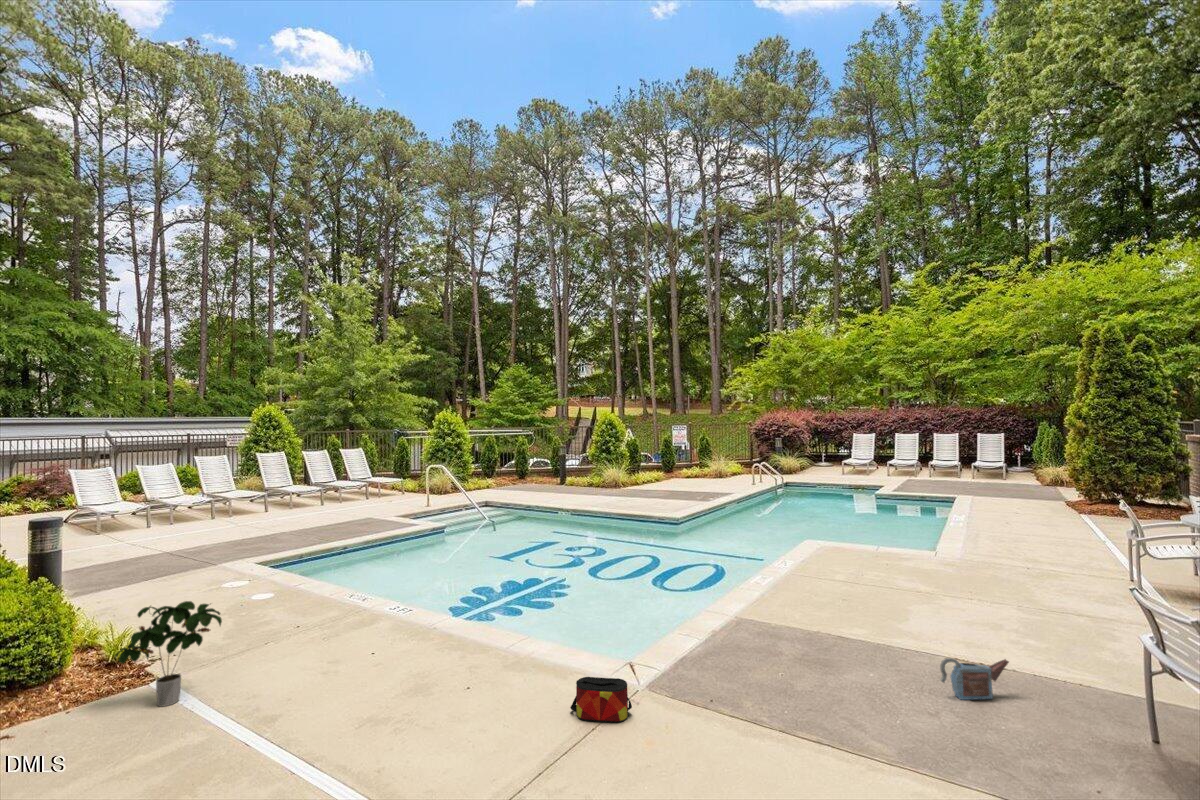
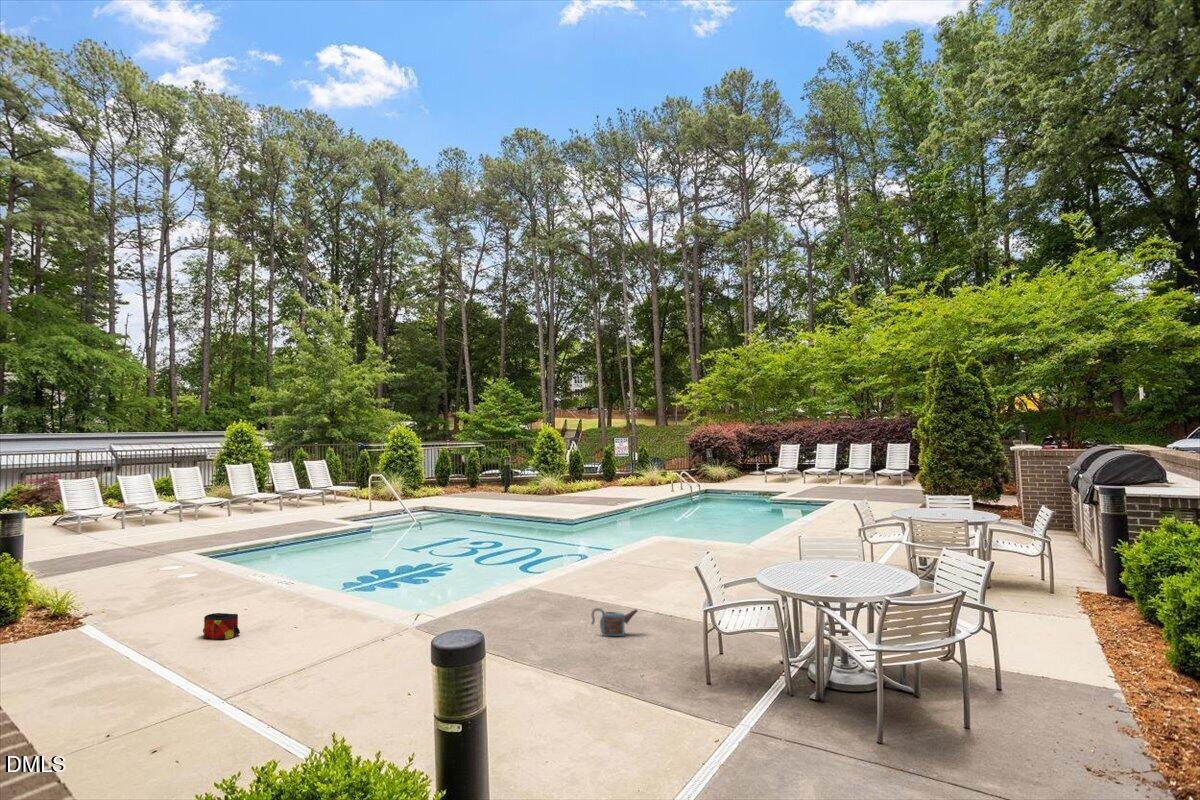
potted plant: present [114,601,222,706] -> none [43,567,119,637]
bag: present [570,677,632,723] -> present [203,613,240,640]

